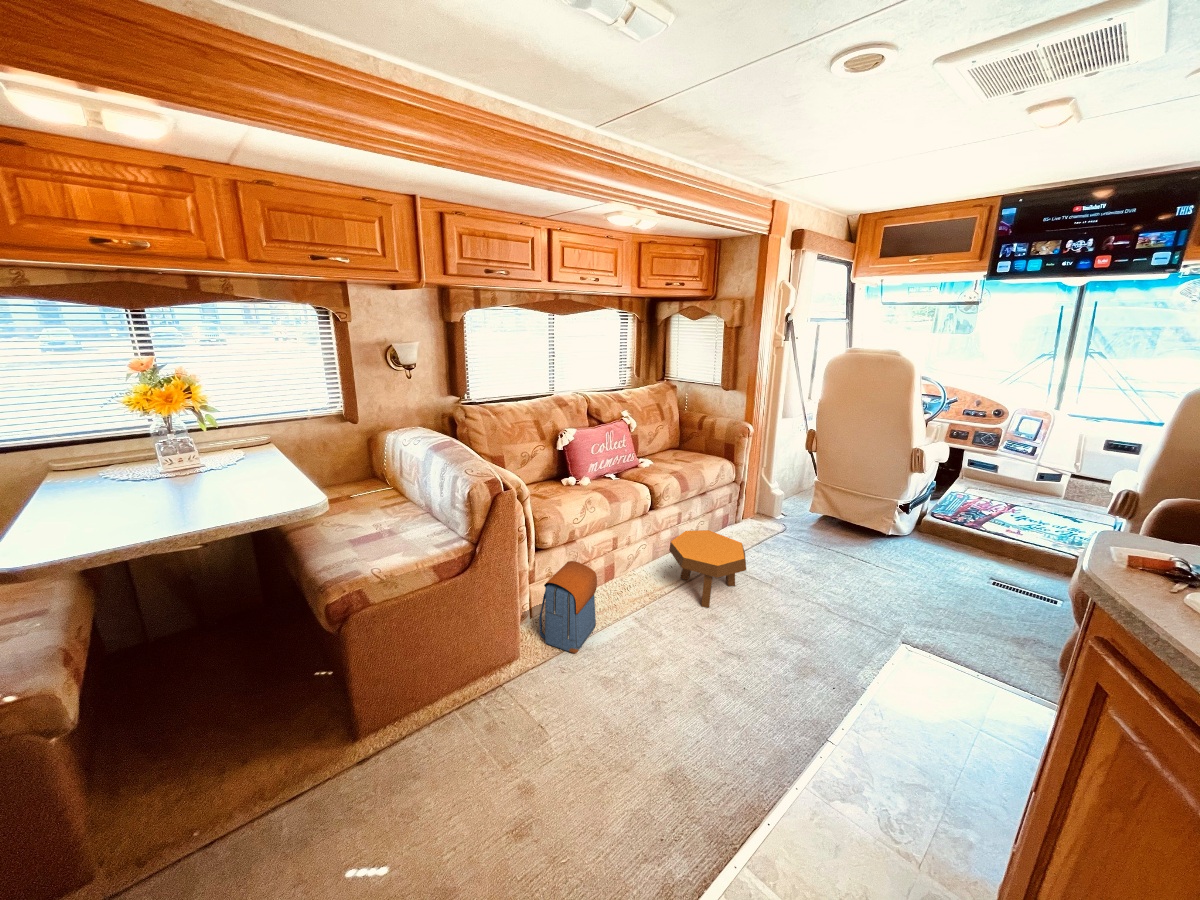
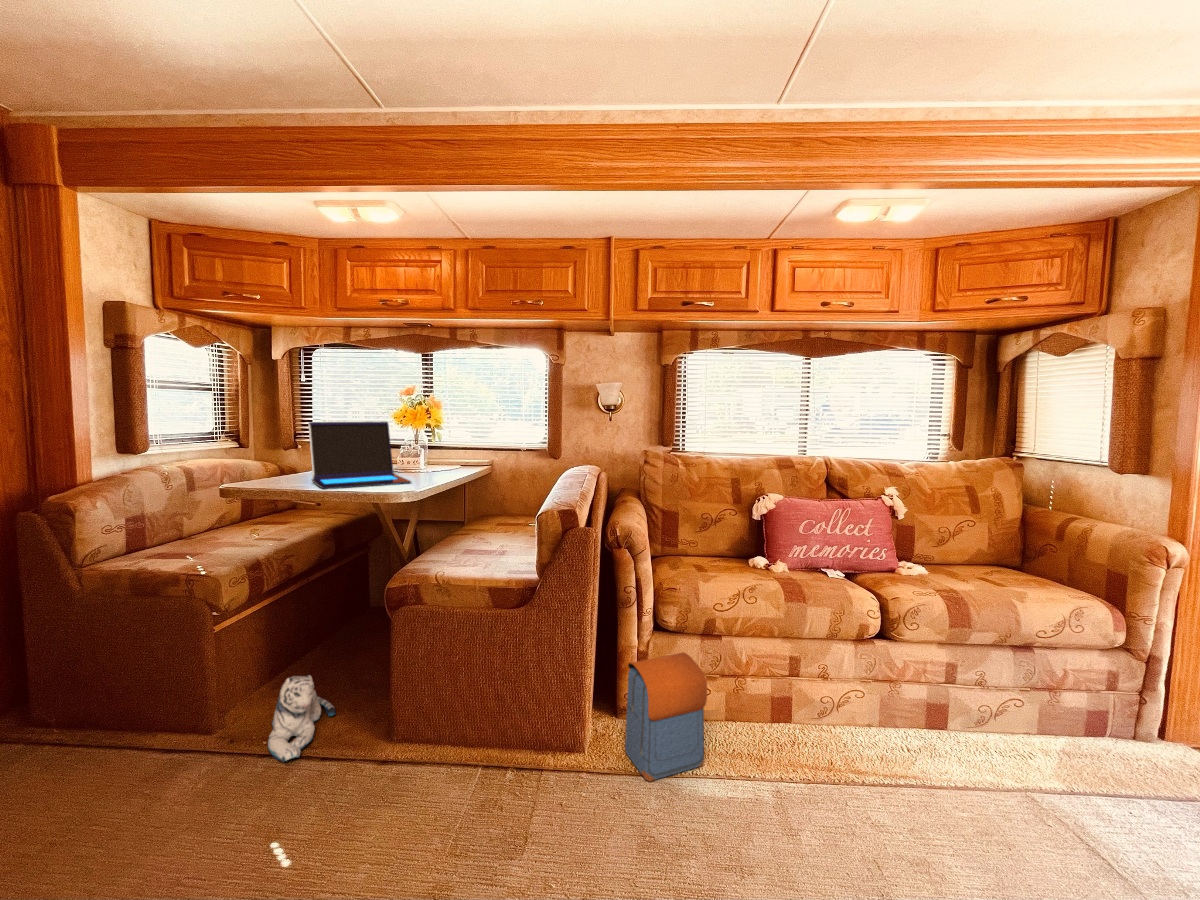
laptop: none [57,416,266,527] -> present [308,422,411,489]
footstool: present [669,530,746,608] -> none [877,688,1046,835]
plush toy: none [170,734,267,833] -> present [268,675,335,762]

